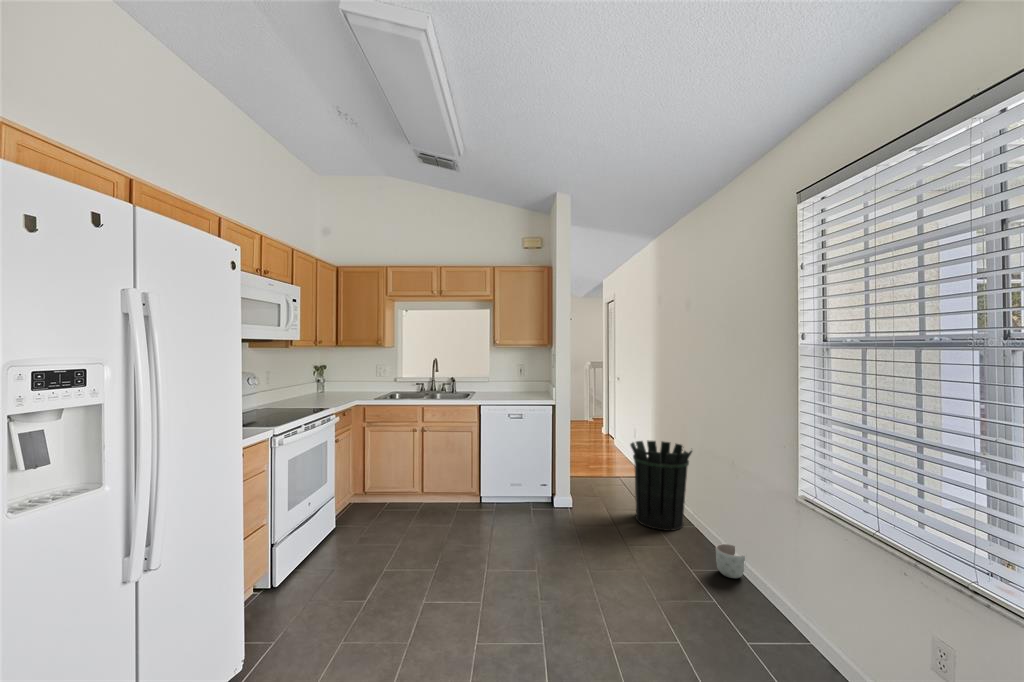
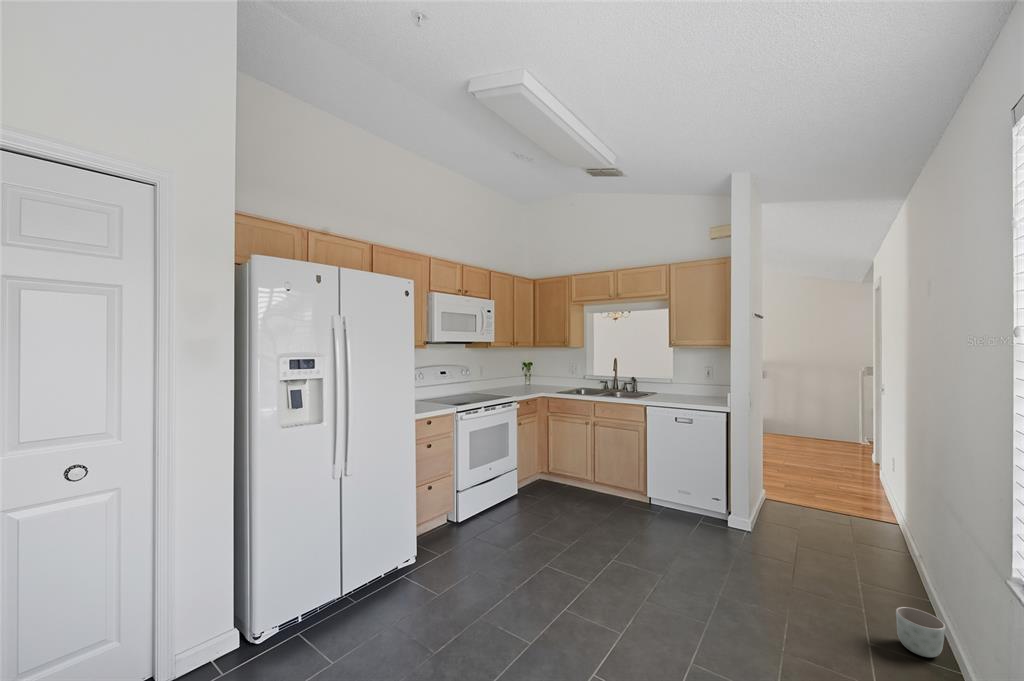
waste bin: present [630,441,692,531] -> none [820,464,918,584]

